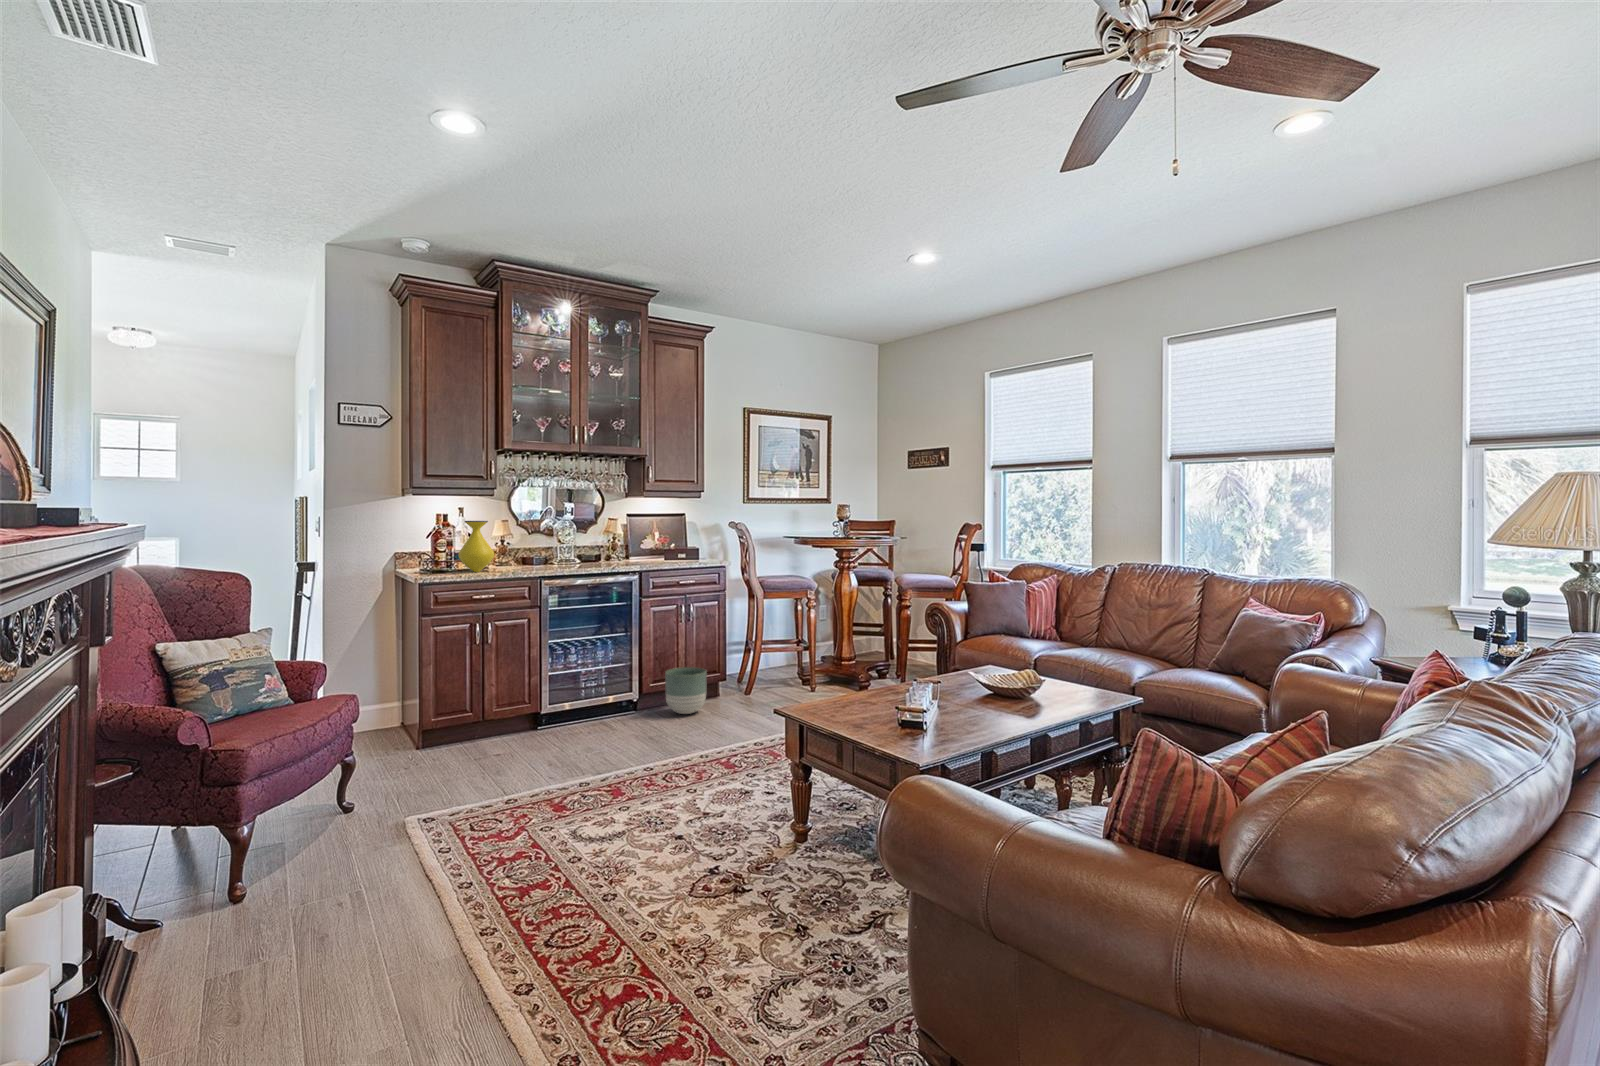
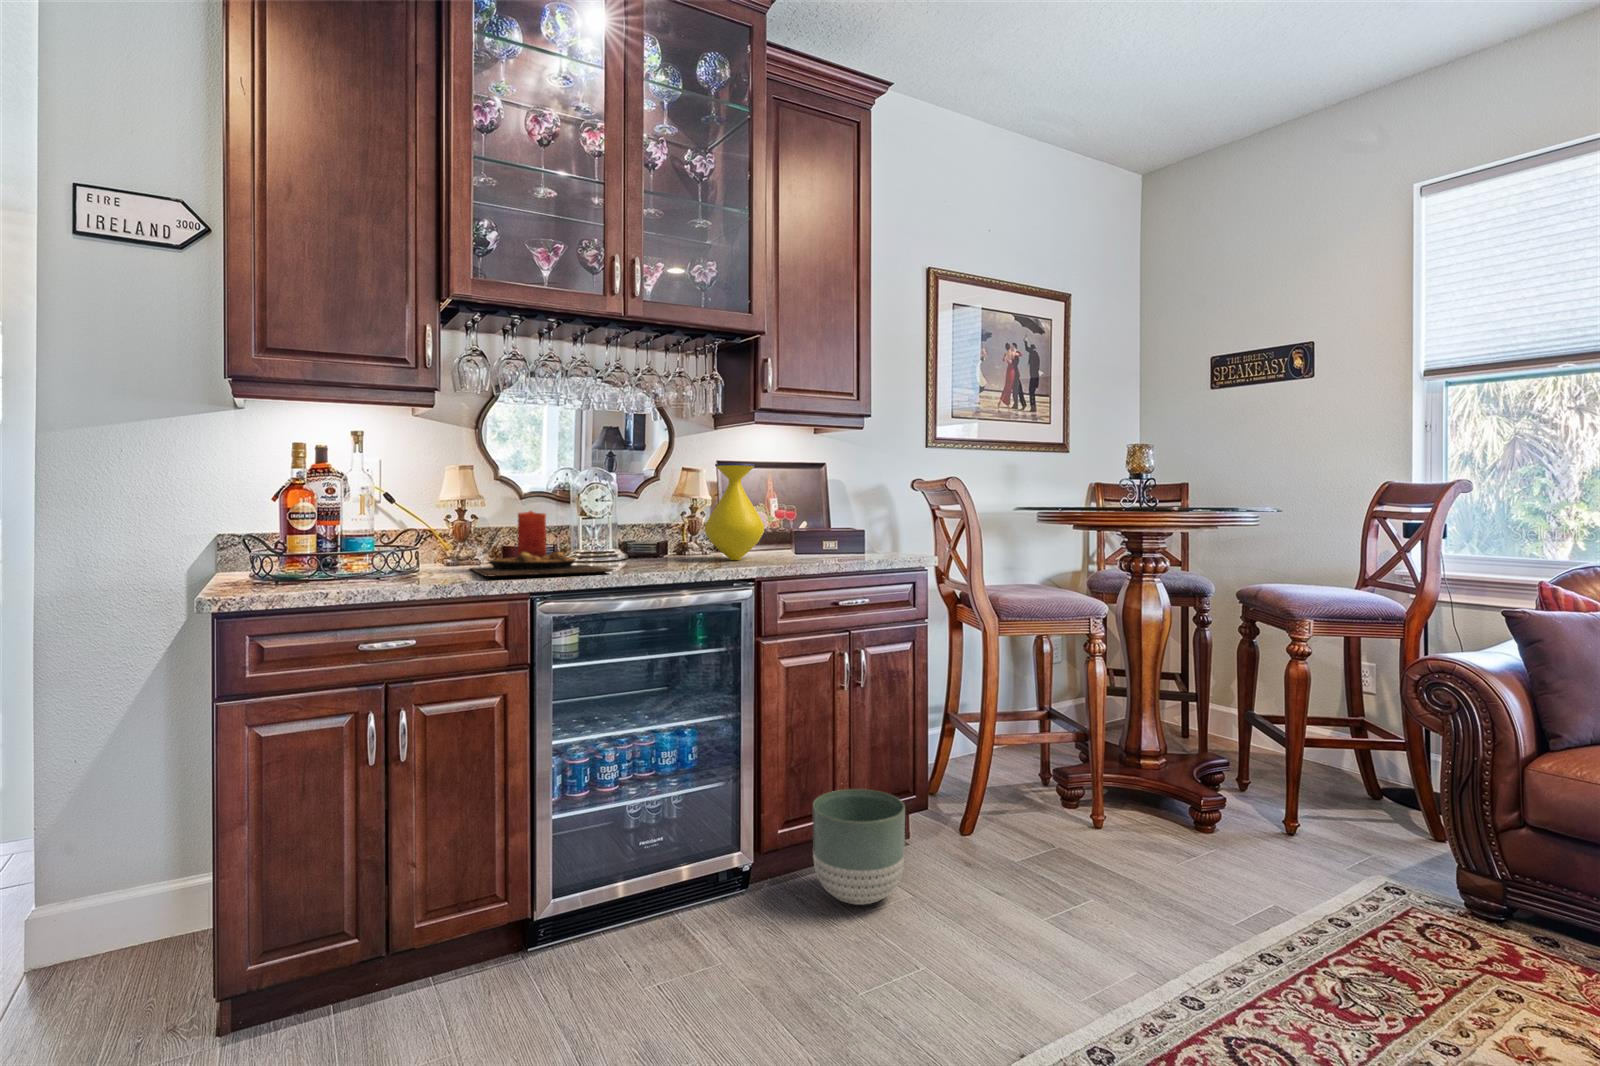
vase: present [459,521,494,572] -> present [705,463,764,560]
candle: none [510,542,575,570] -> present [470,511,613,576]

